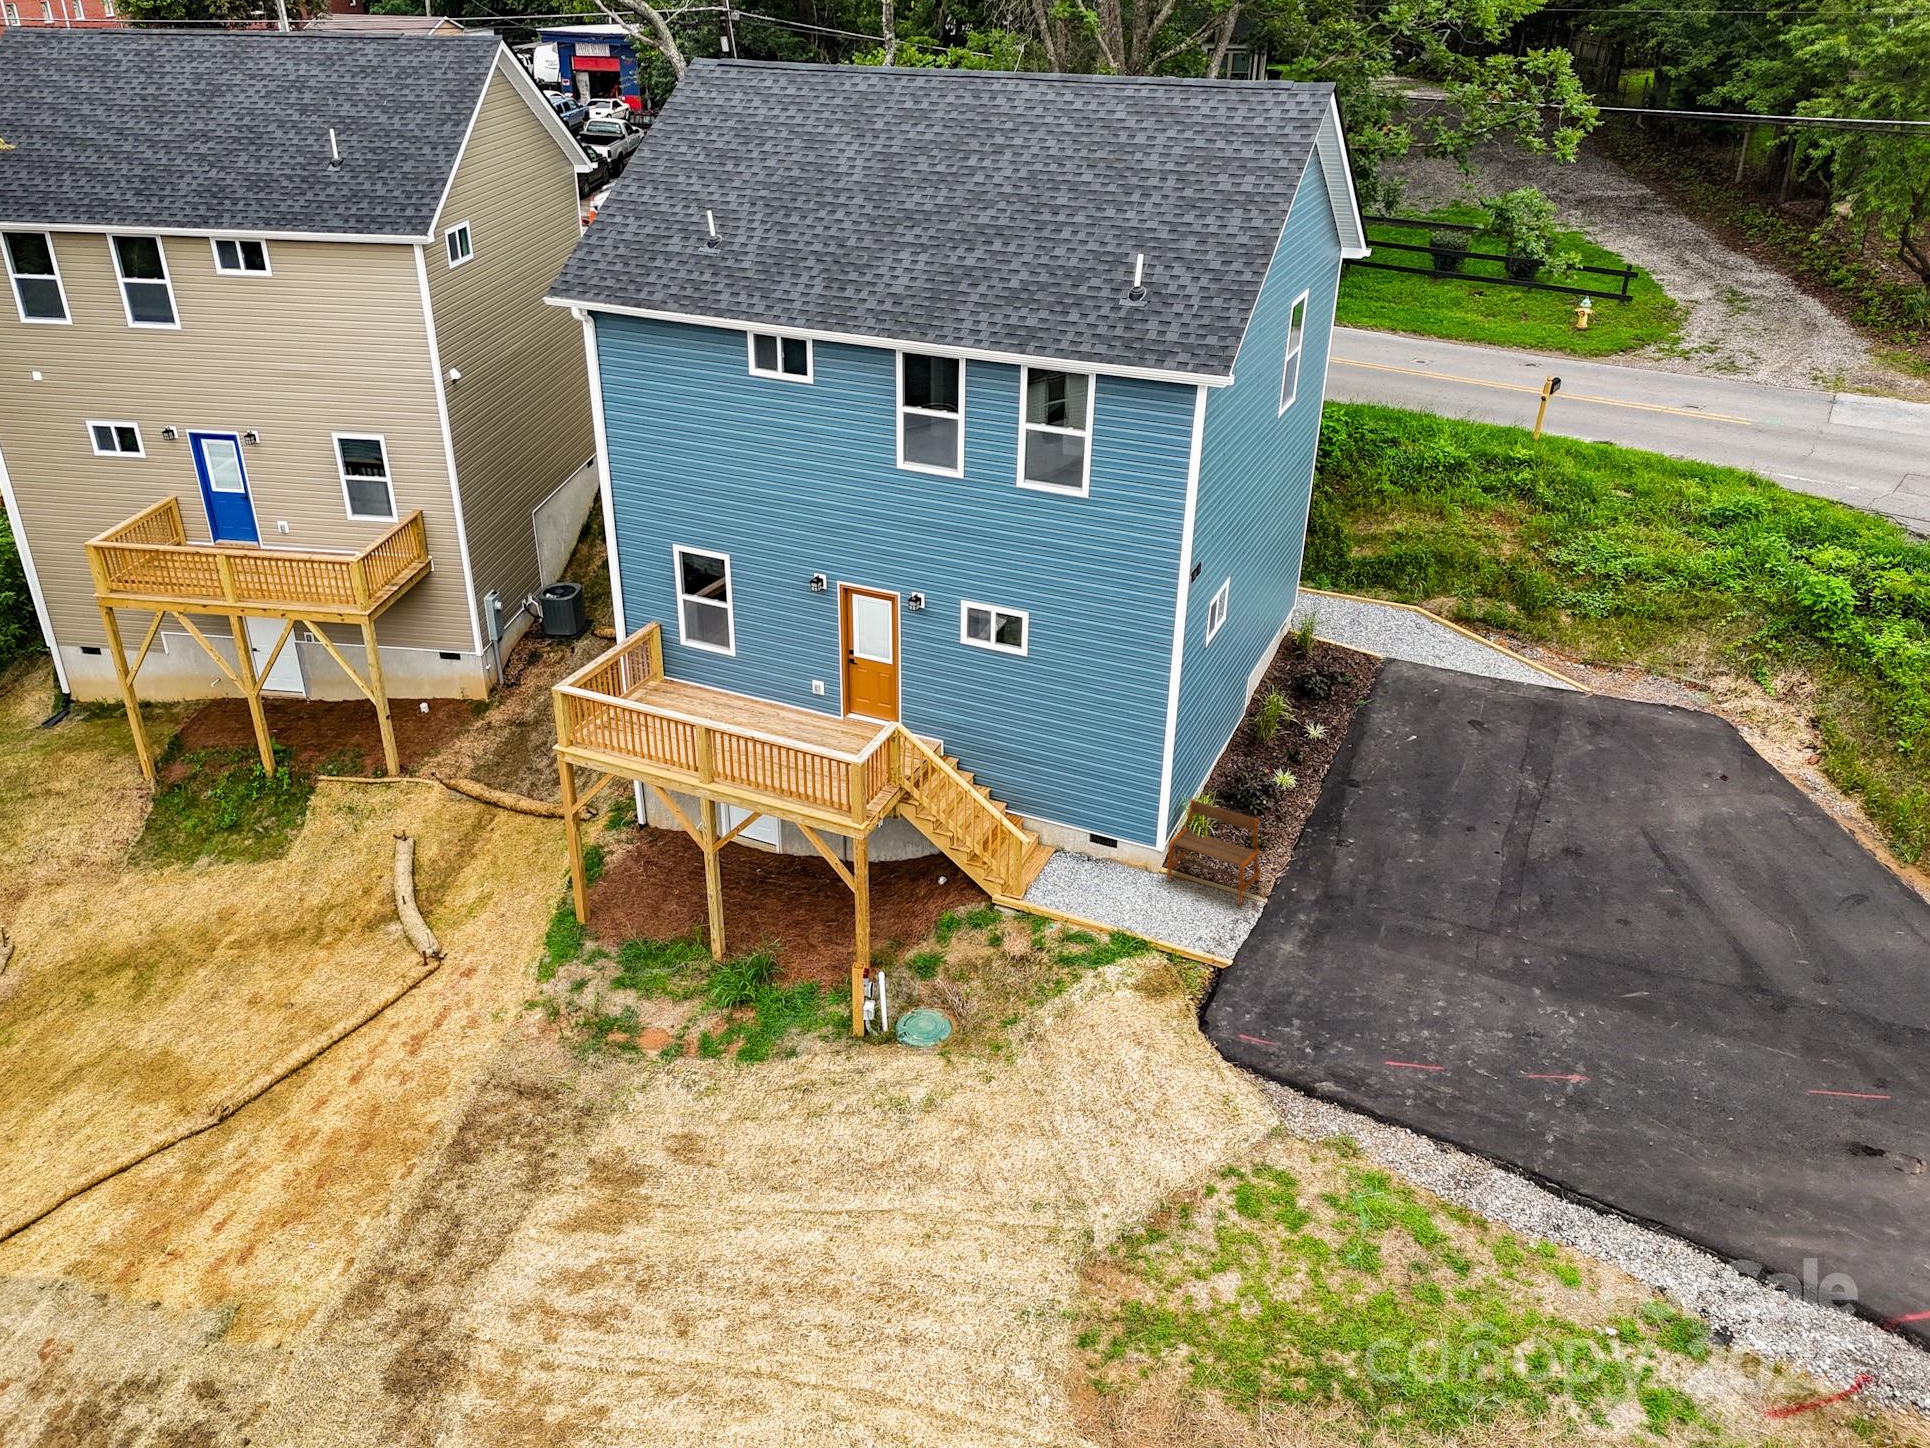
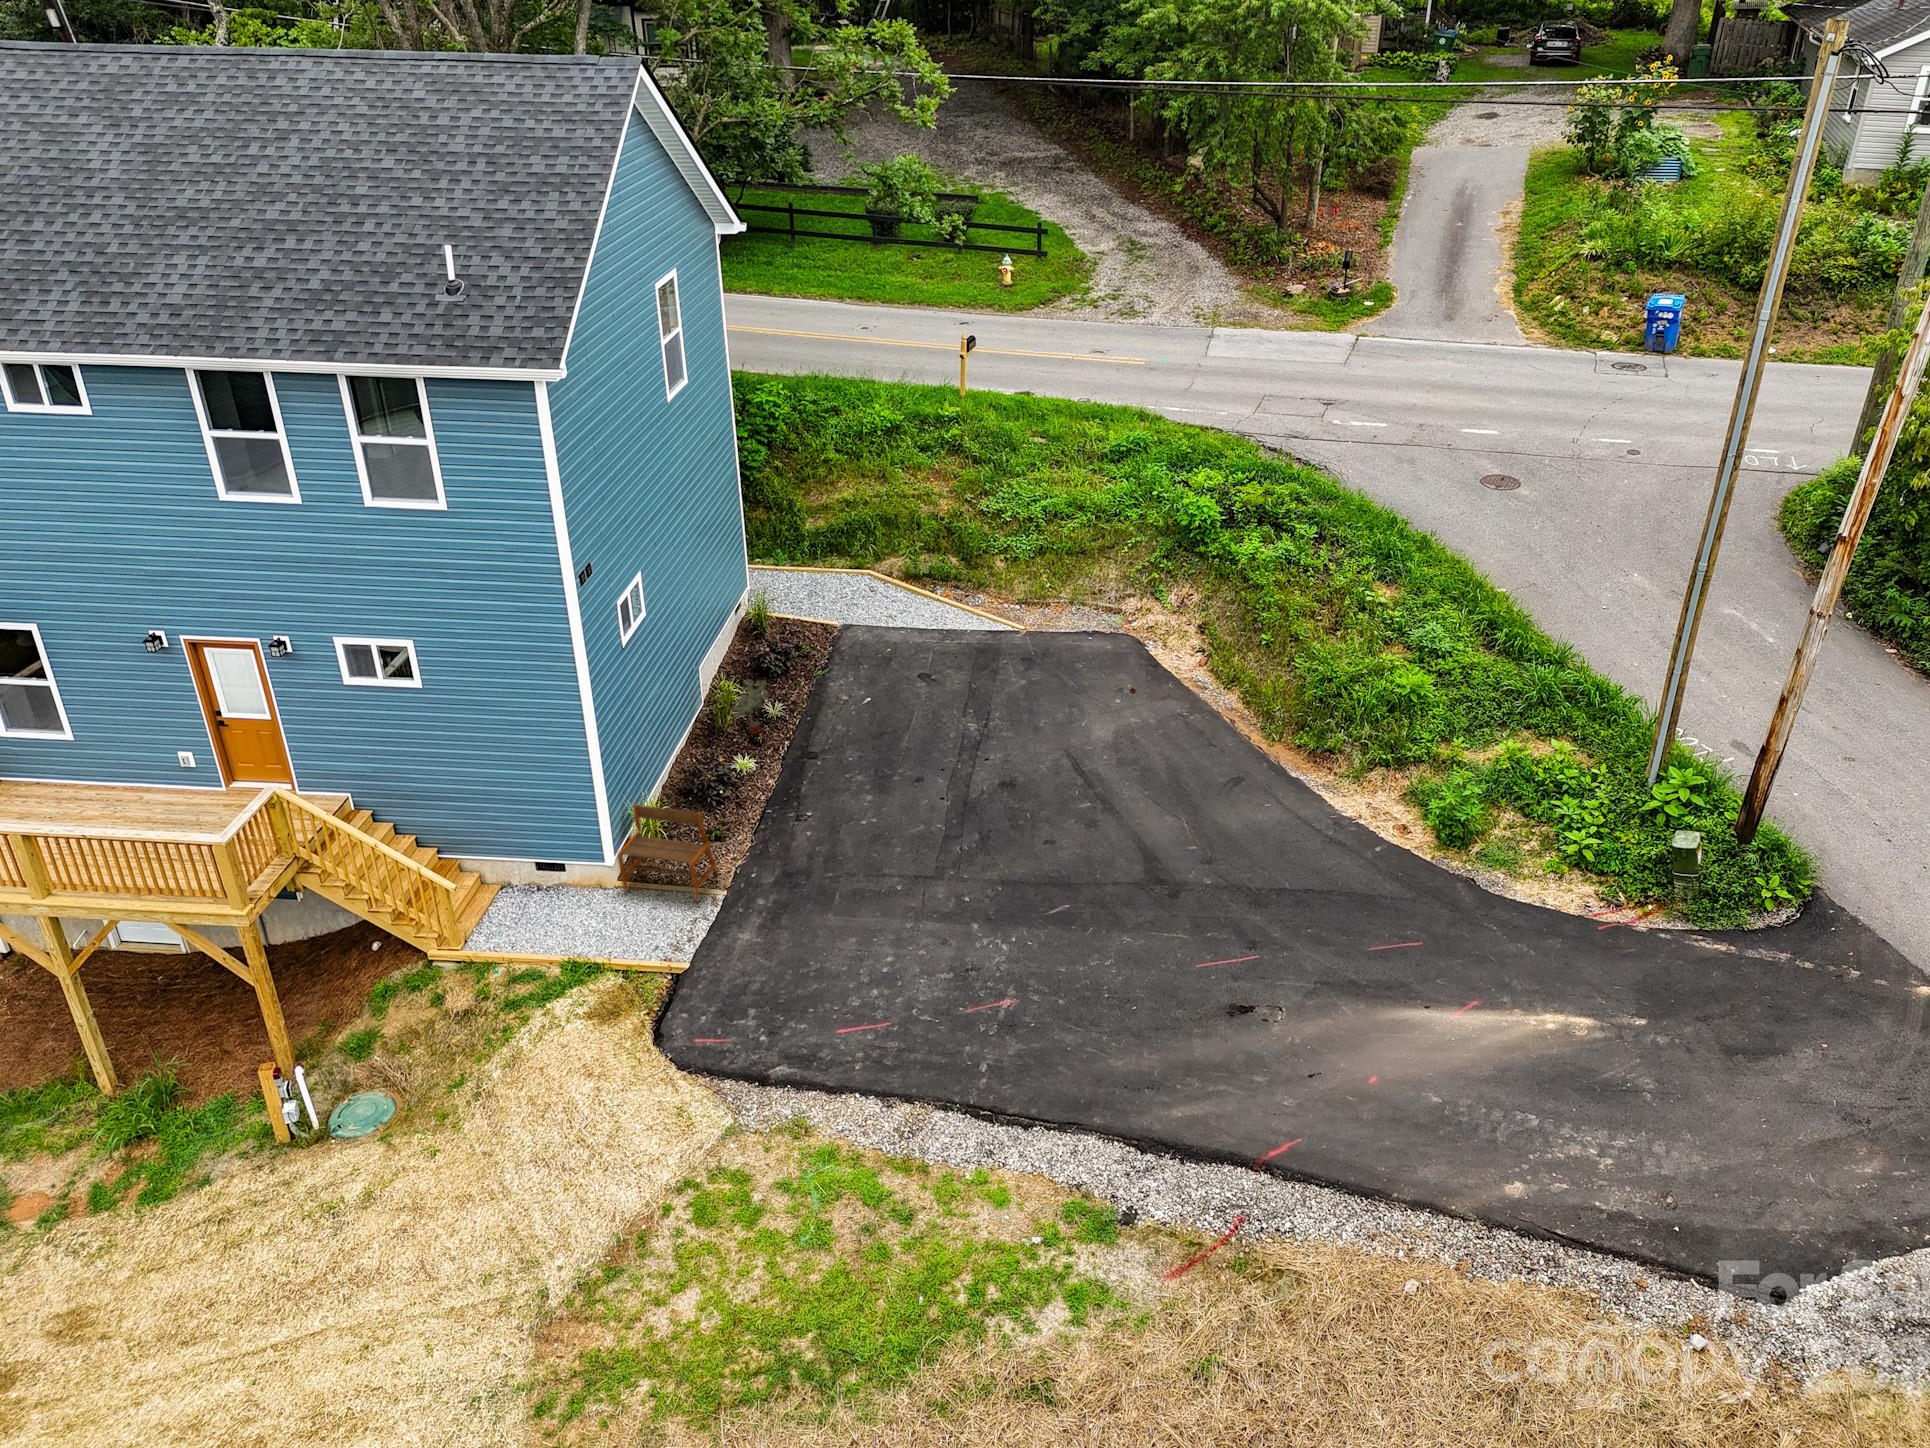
potted tree: none [1279,698,1318,754] -> present [733,681,767,734]

